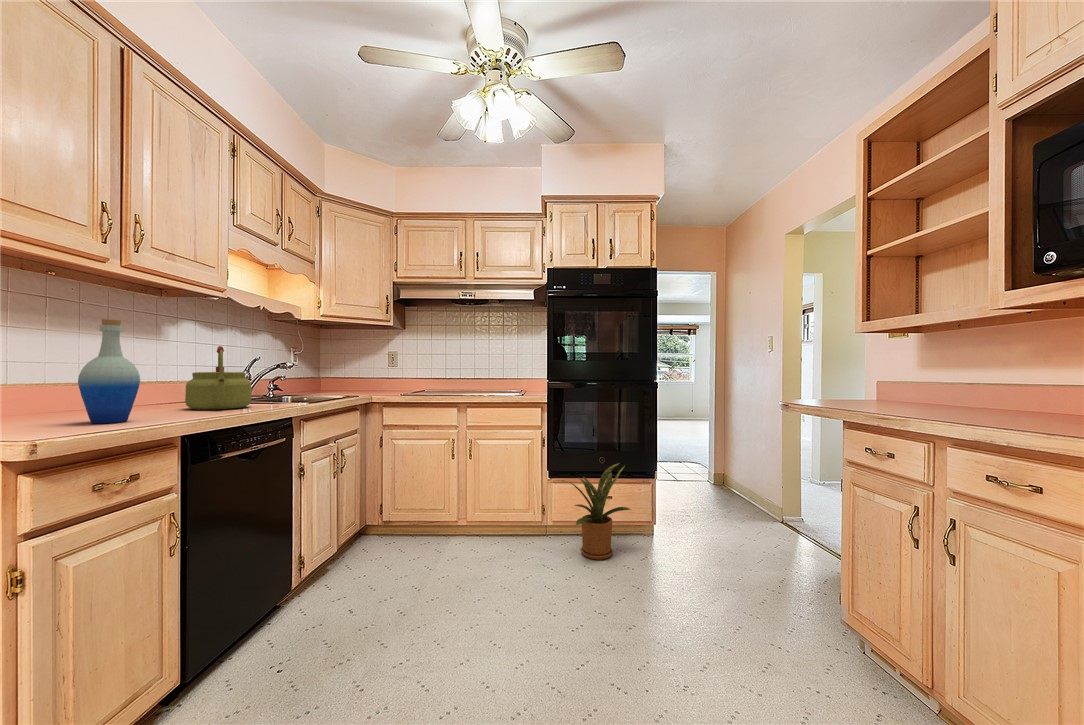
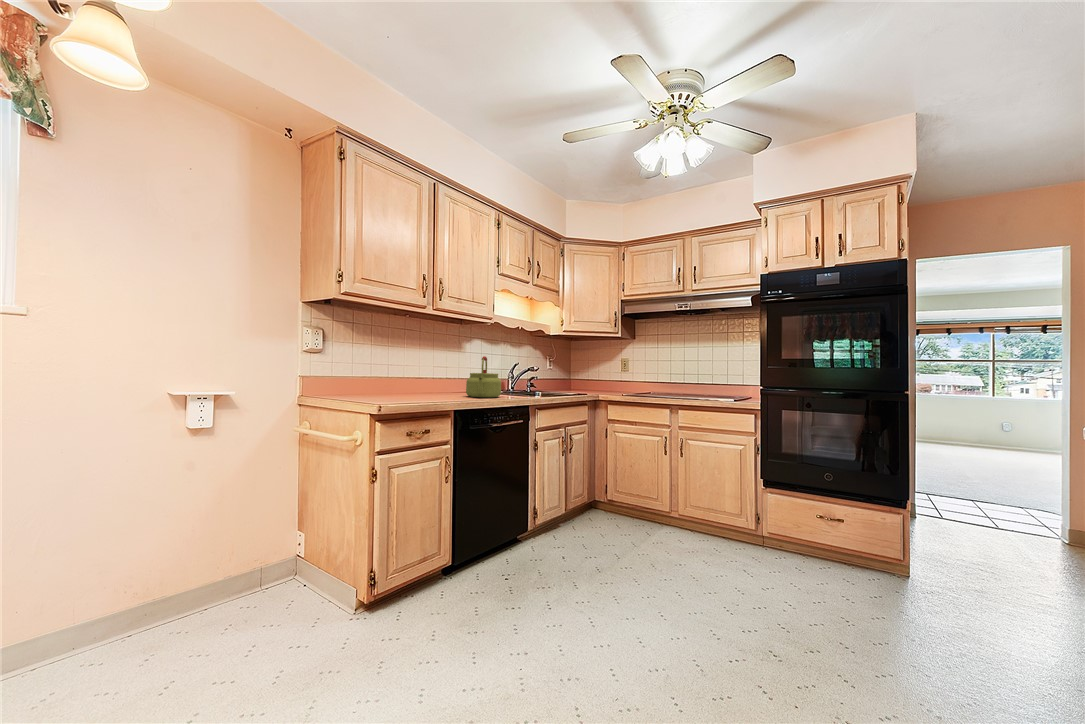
bottle: present [78,319,140,423] -> none [410,342,436,400]
house plant: present [558,463,631,560] -> none [752,489,859,592]

